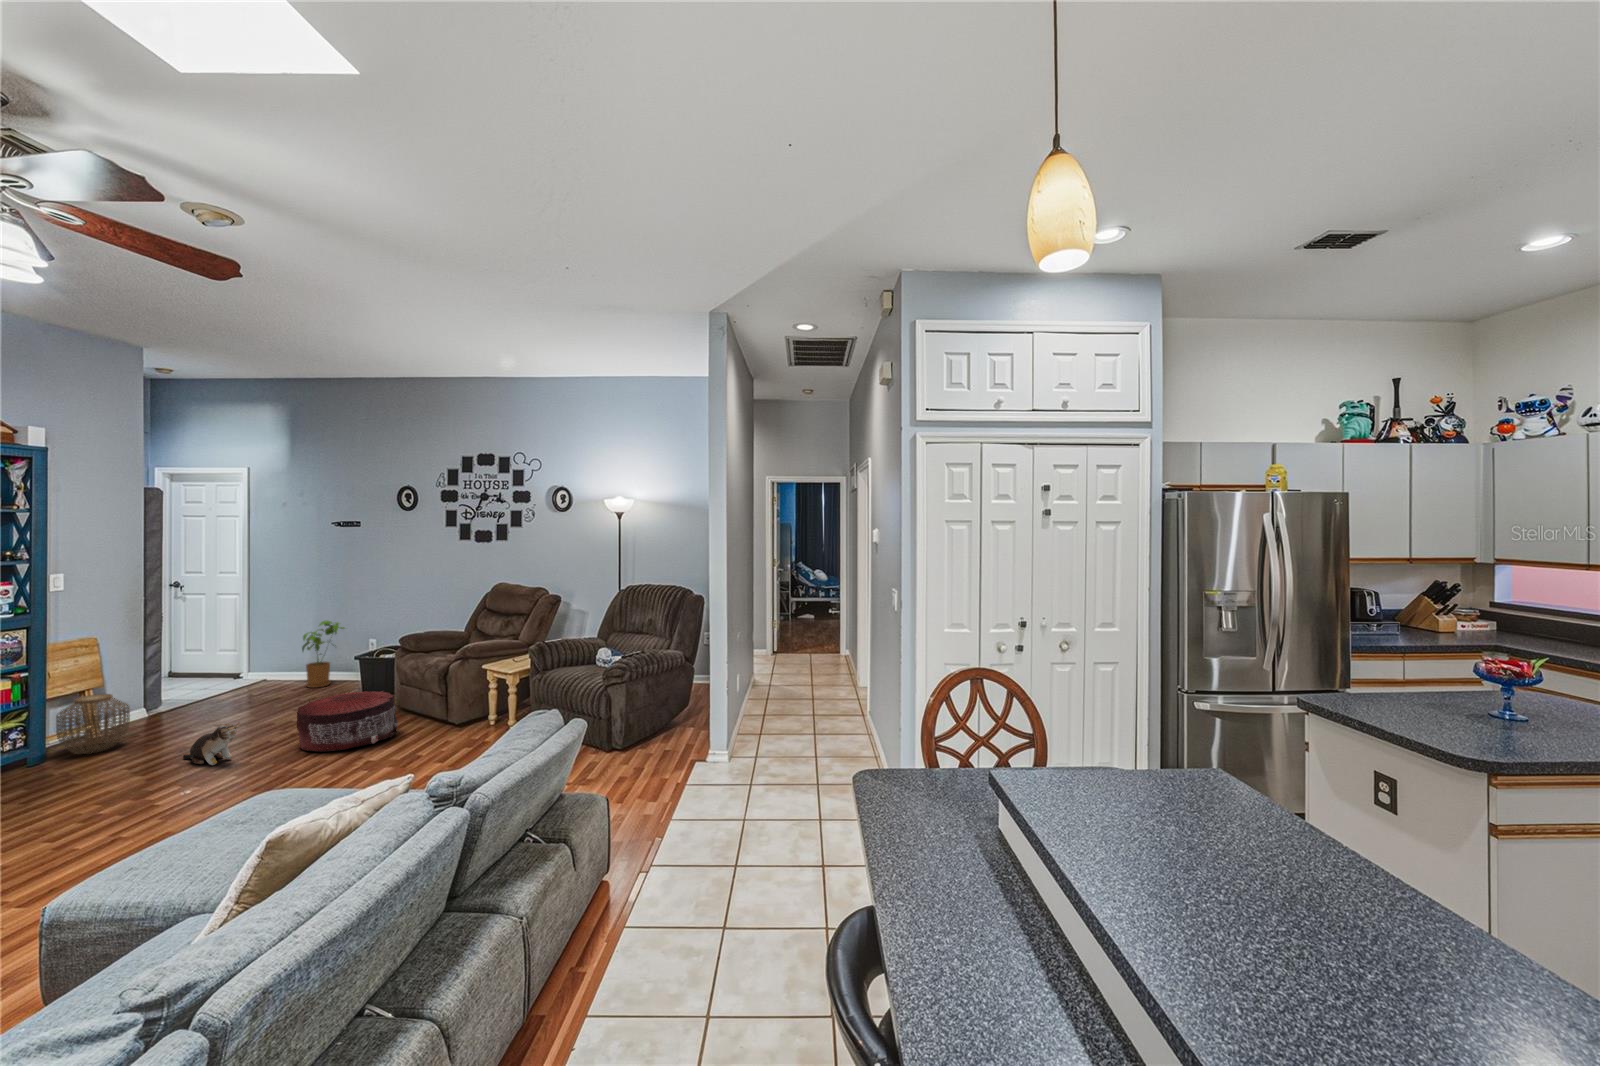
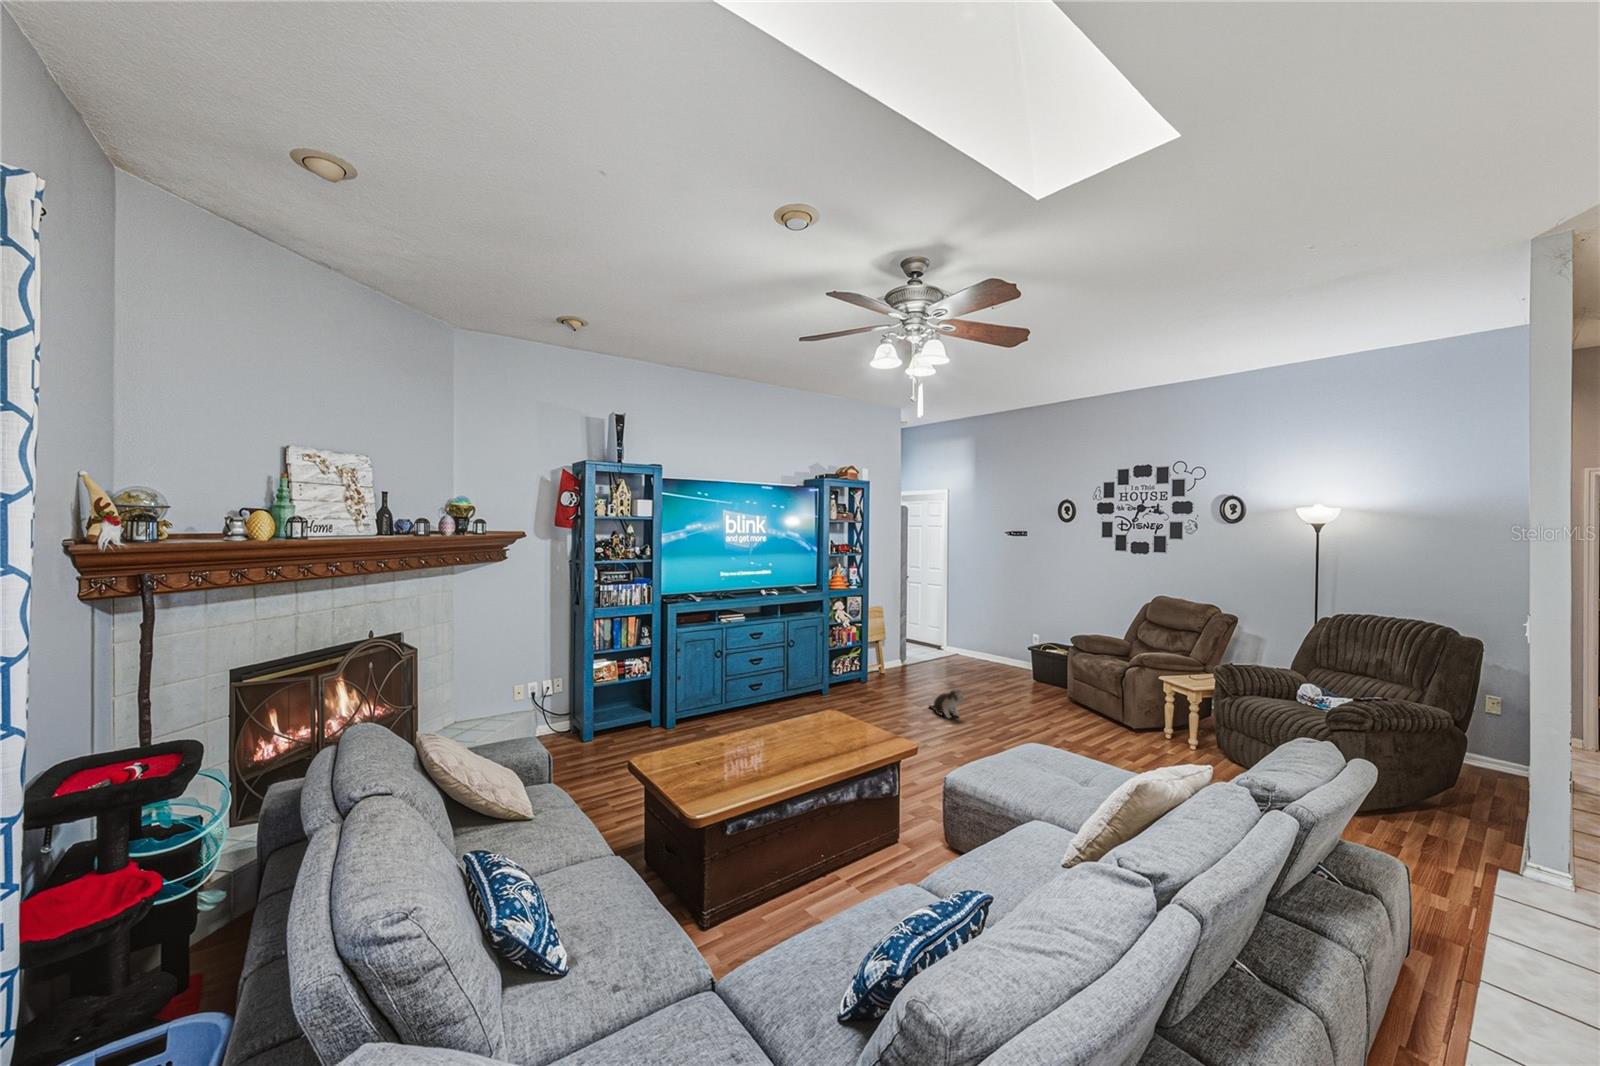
house plant: present [302,620,345,688] -> none [985,613,1017,667]
pouf: present [297,691,397,752] -> none [1000,678,1079,730]
woven basket: present [56,694,130,754] -> none [860,650,895,690]

